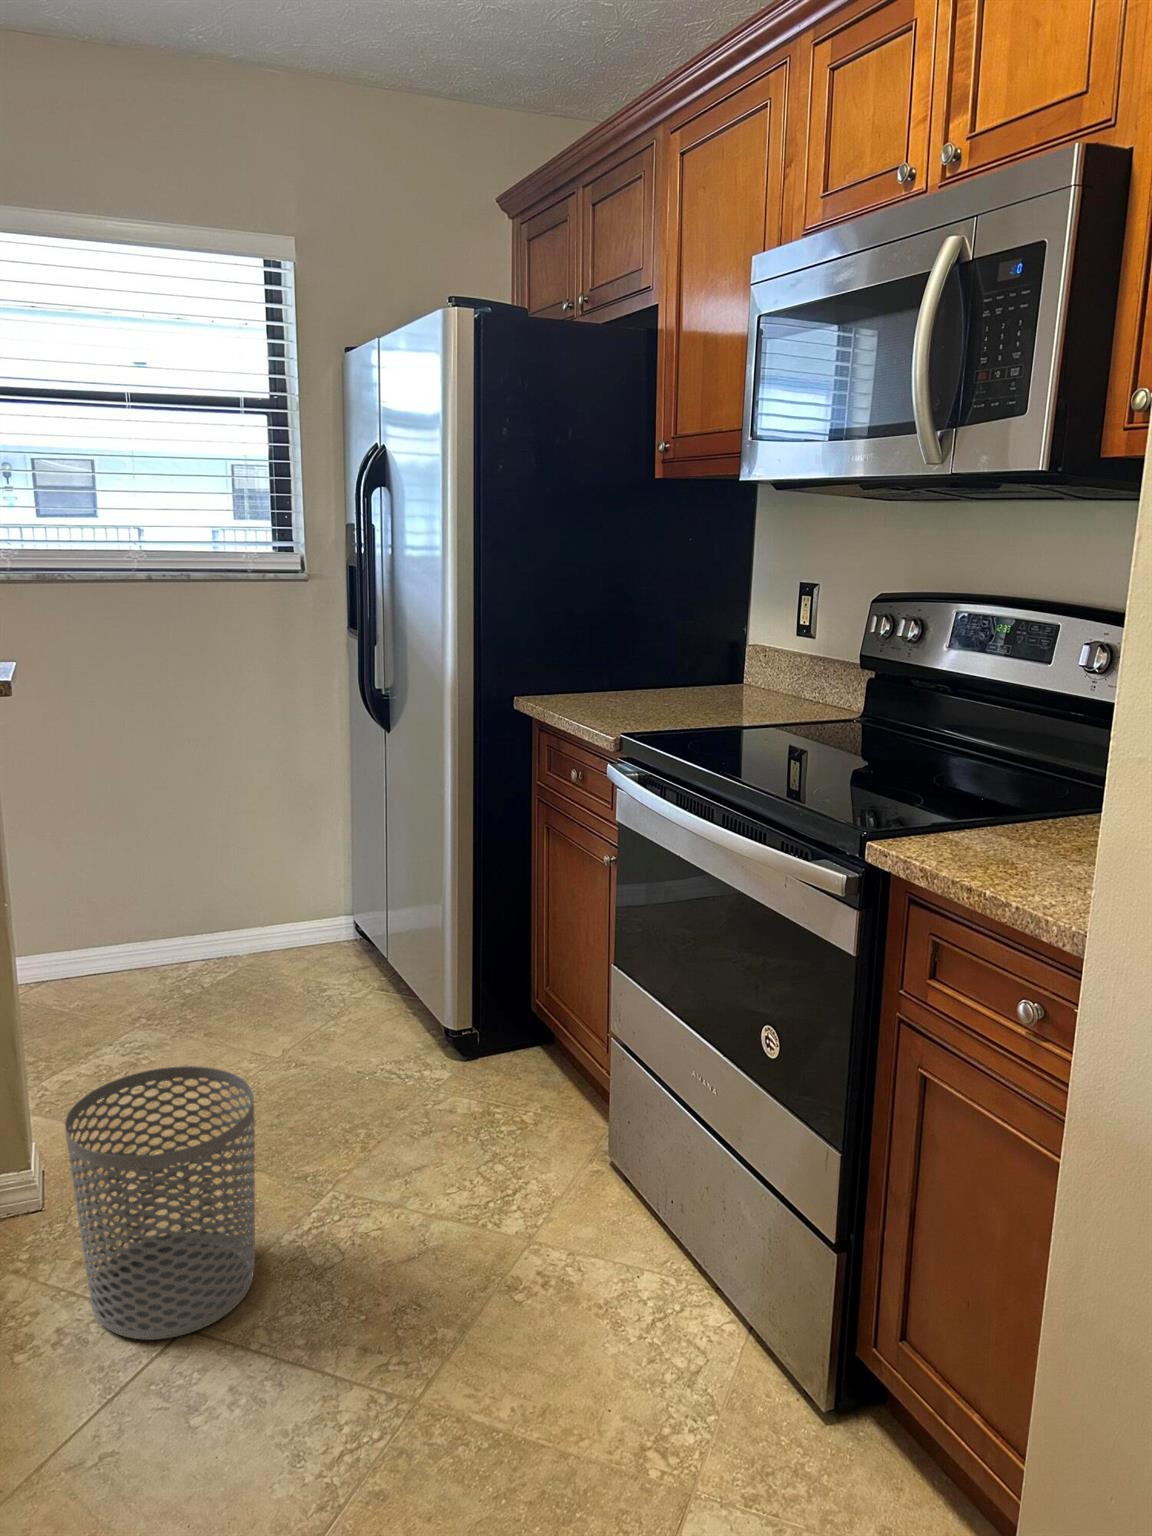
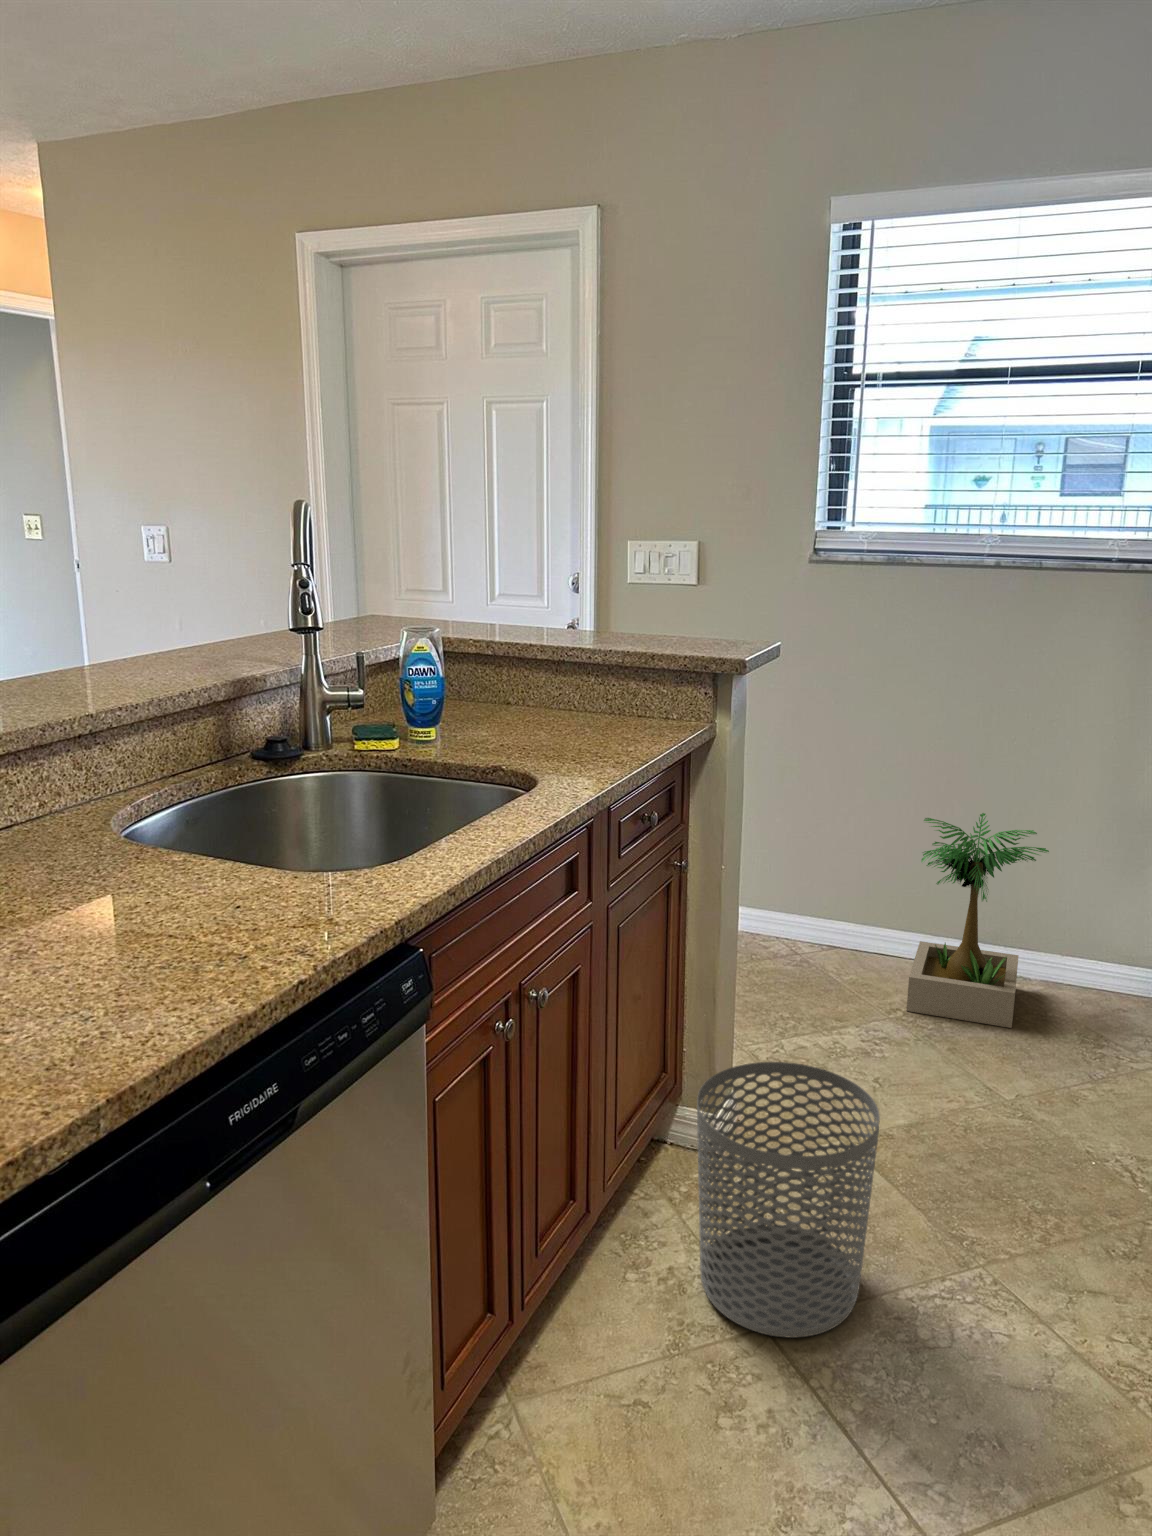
potted plant: none [120,810,263,1017] -> present [907,813,1049,1028]

